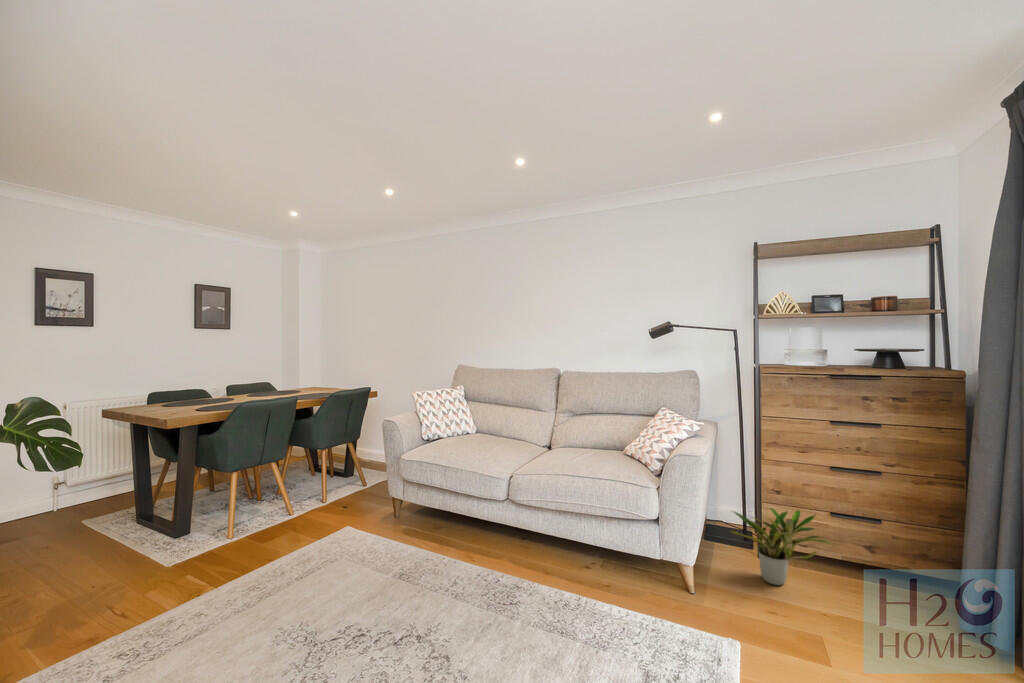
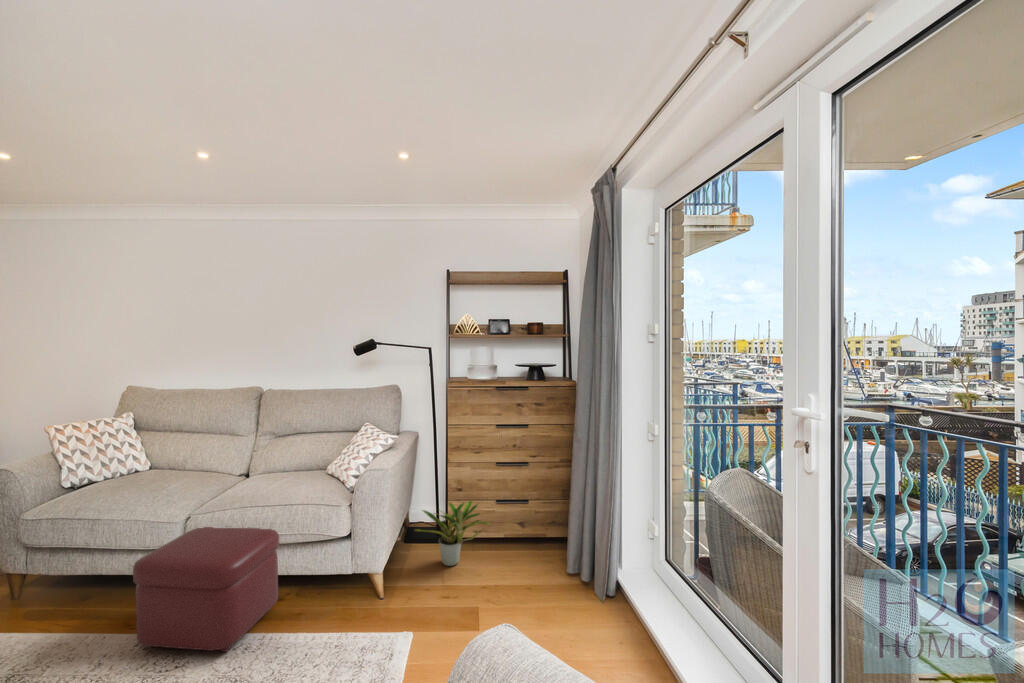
ottoman: none [476,487,590,611] -> present [133,527,279,652]

